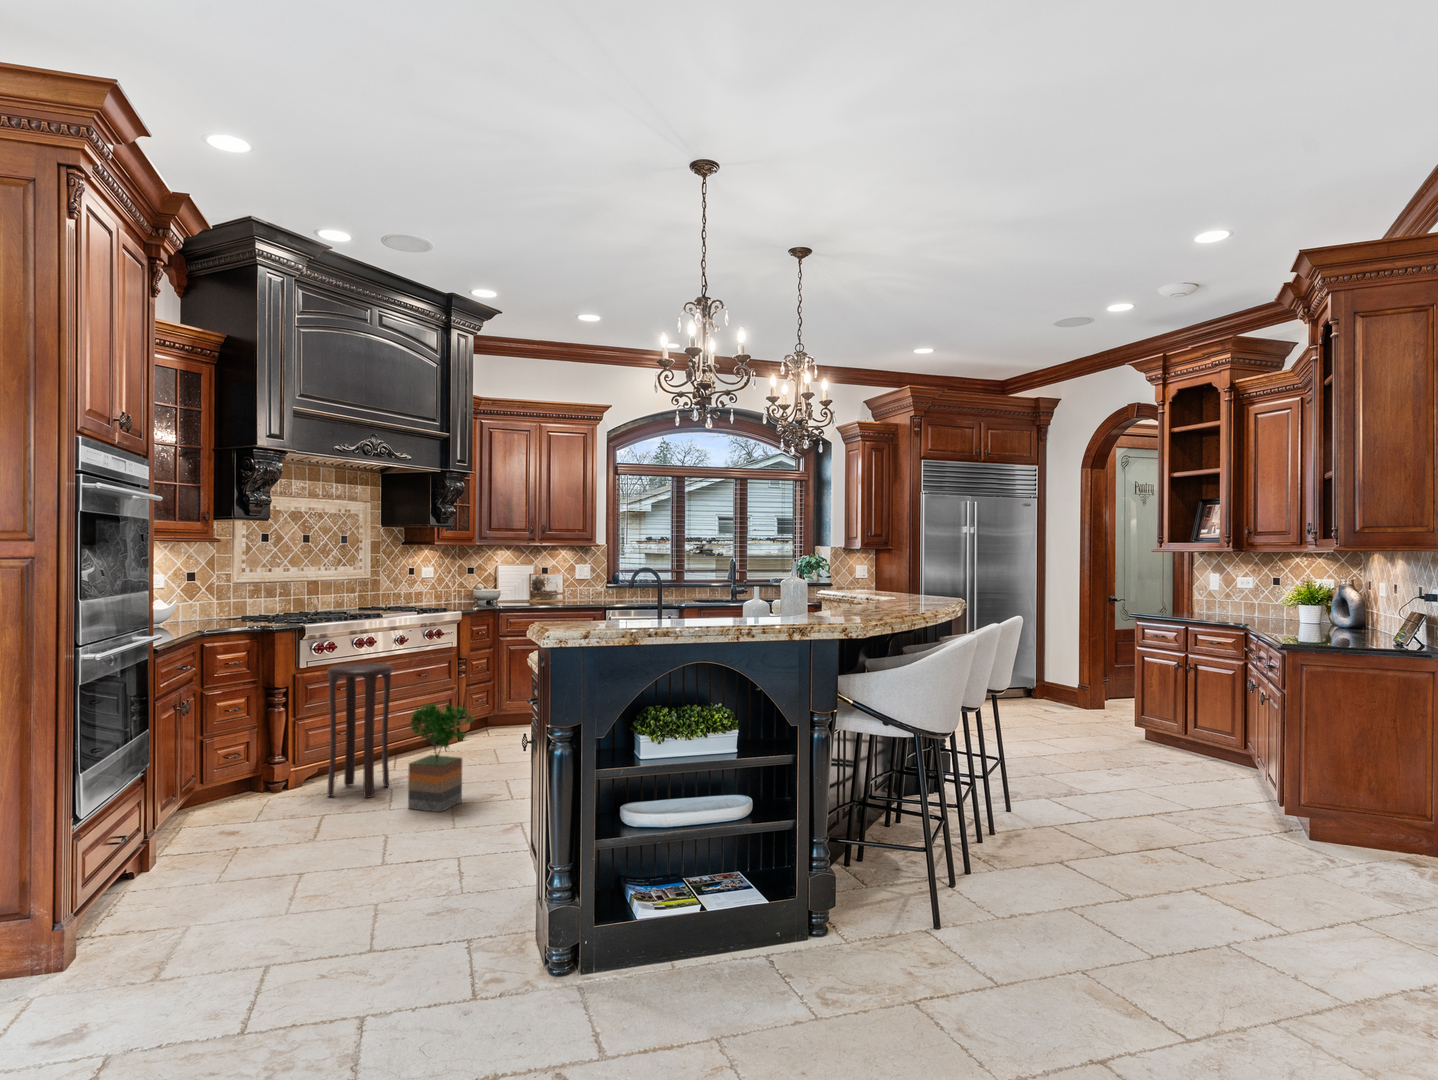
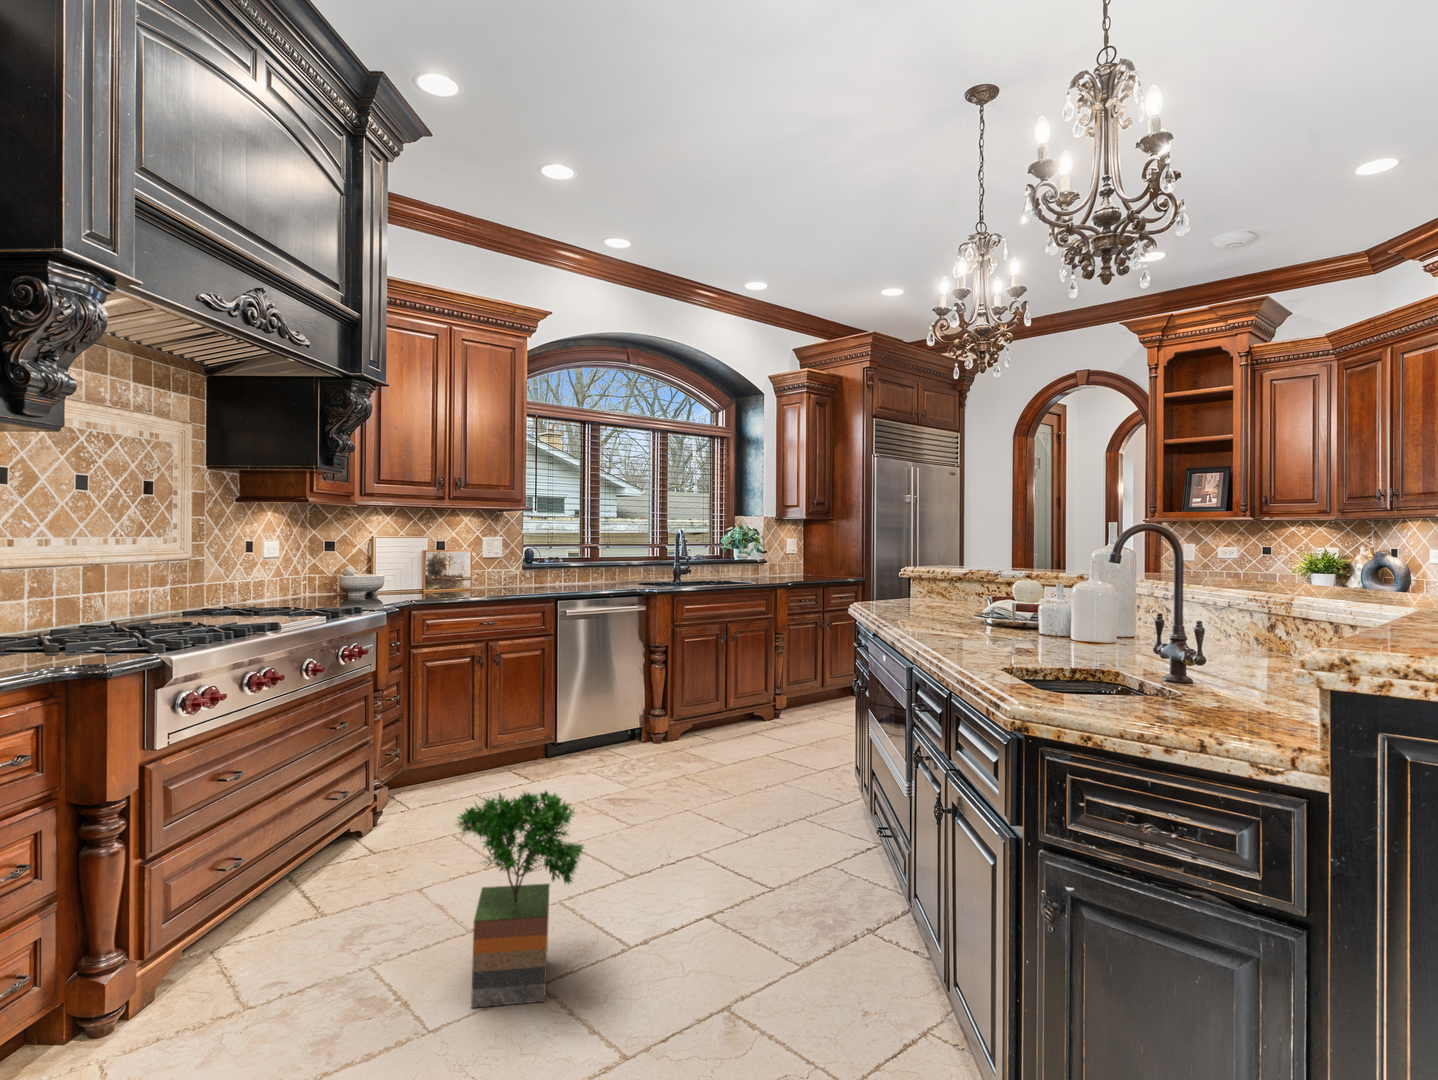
stool: present [327,663,393,798] -> none [247,723,384,1014]

